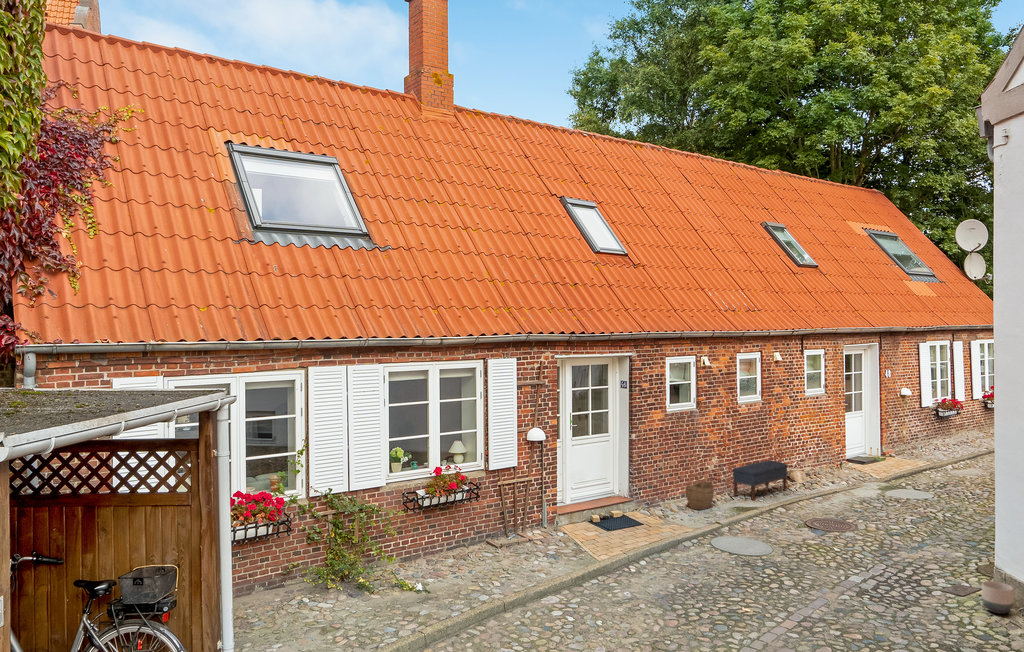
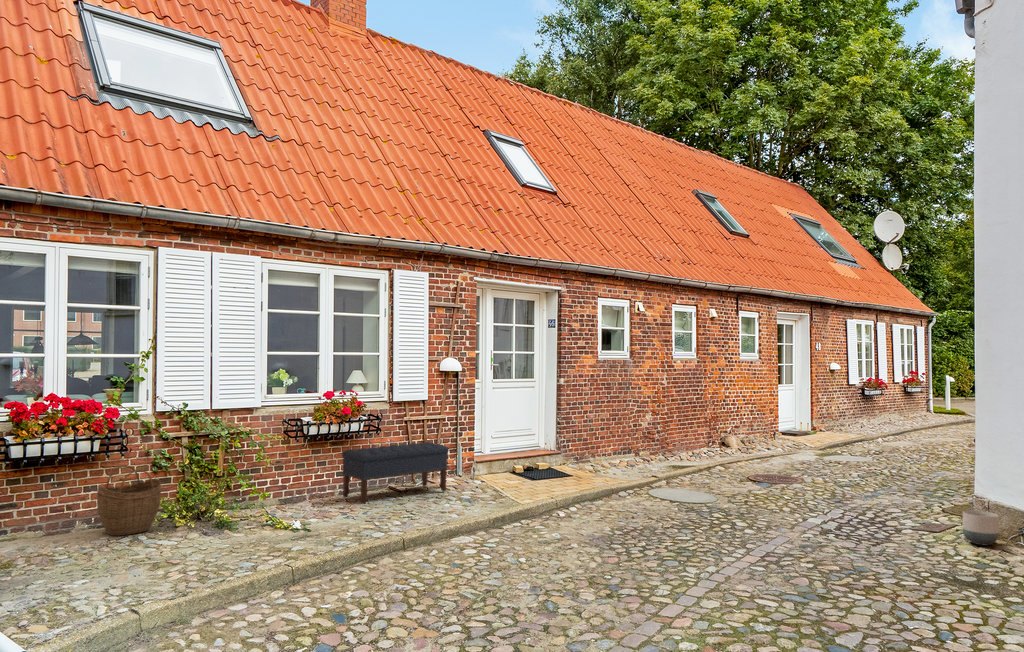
bench: present [733,460,788,500] -> present [342,442,449,504]
woven basket: present [686,475,714,510] -> present [97,465,161,536]

